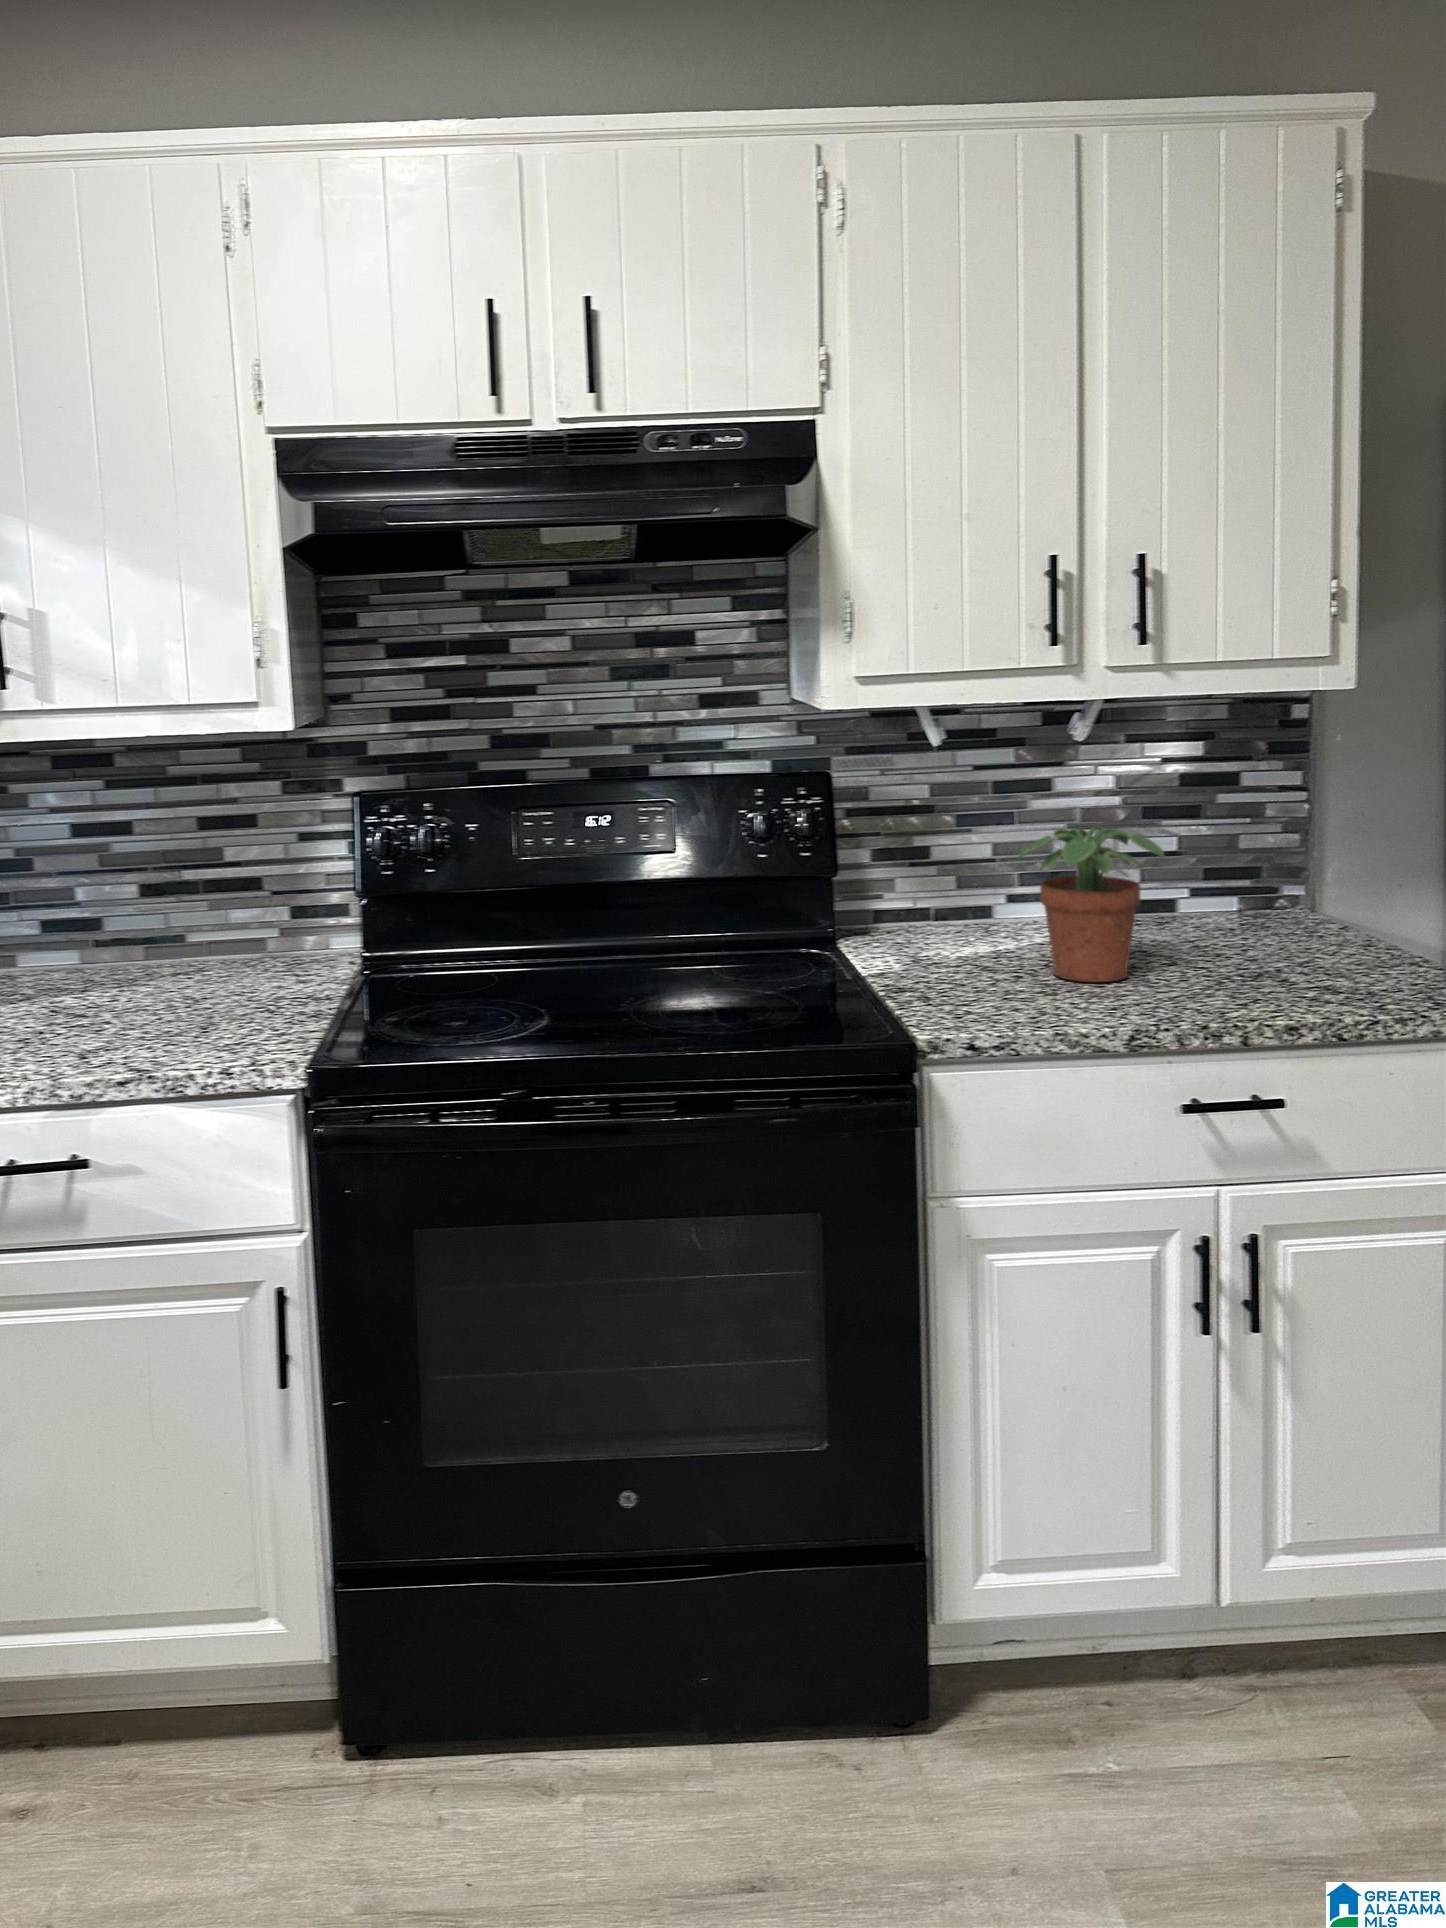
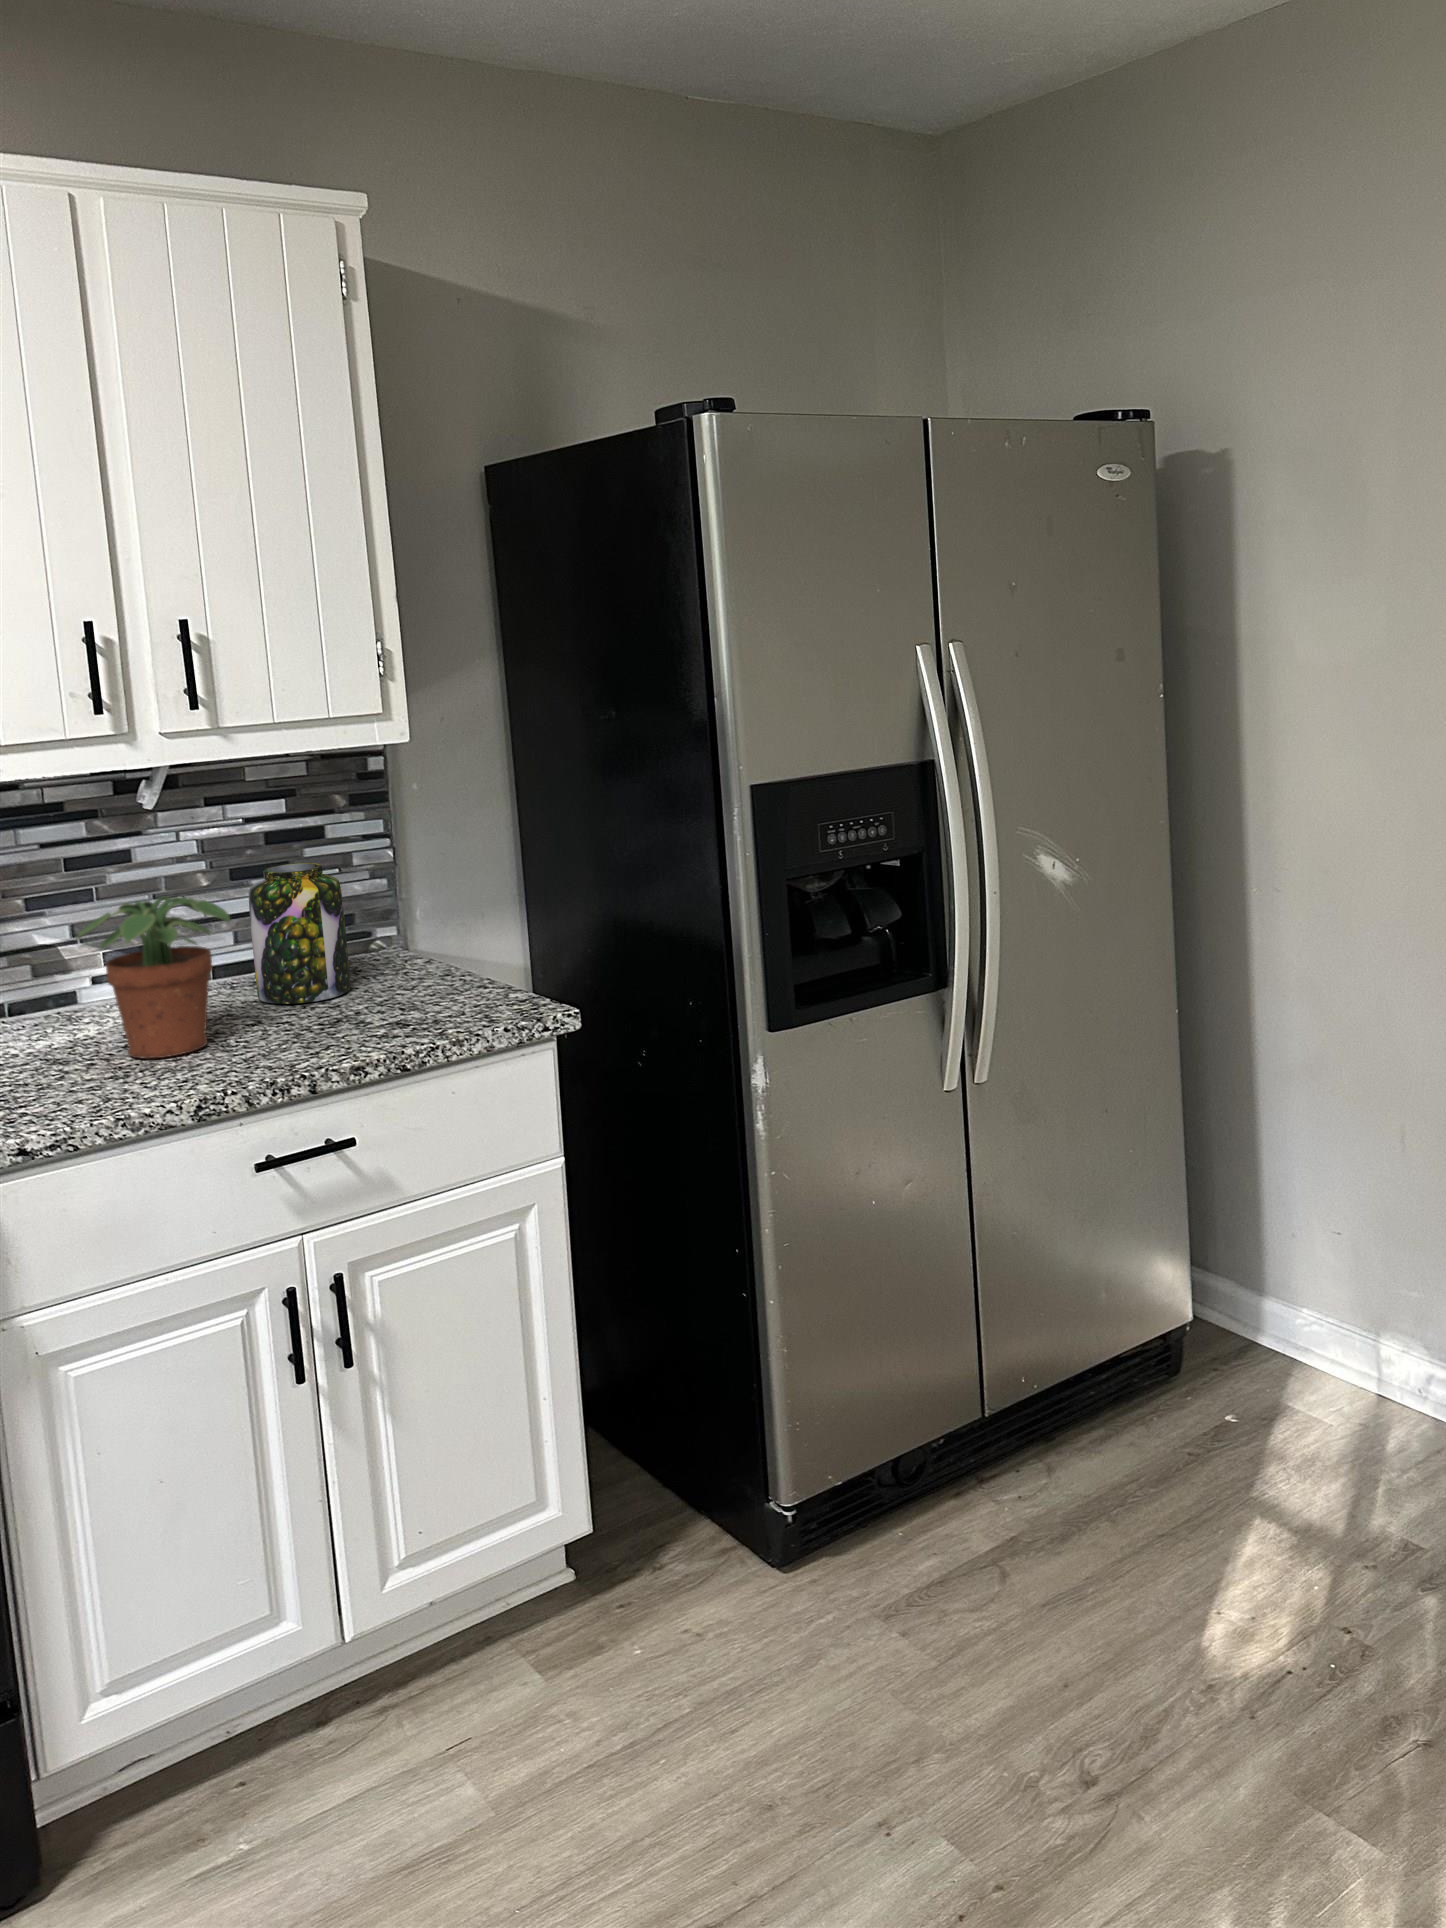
jar: none [1166,808,1264,950] -> present [249,863,350,1004]

